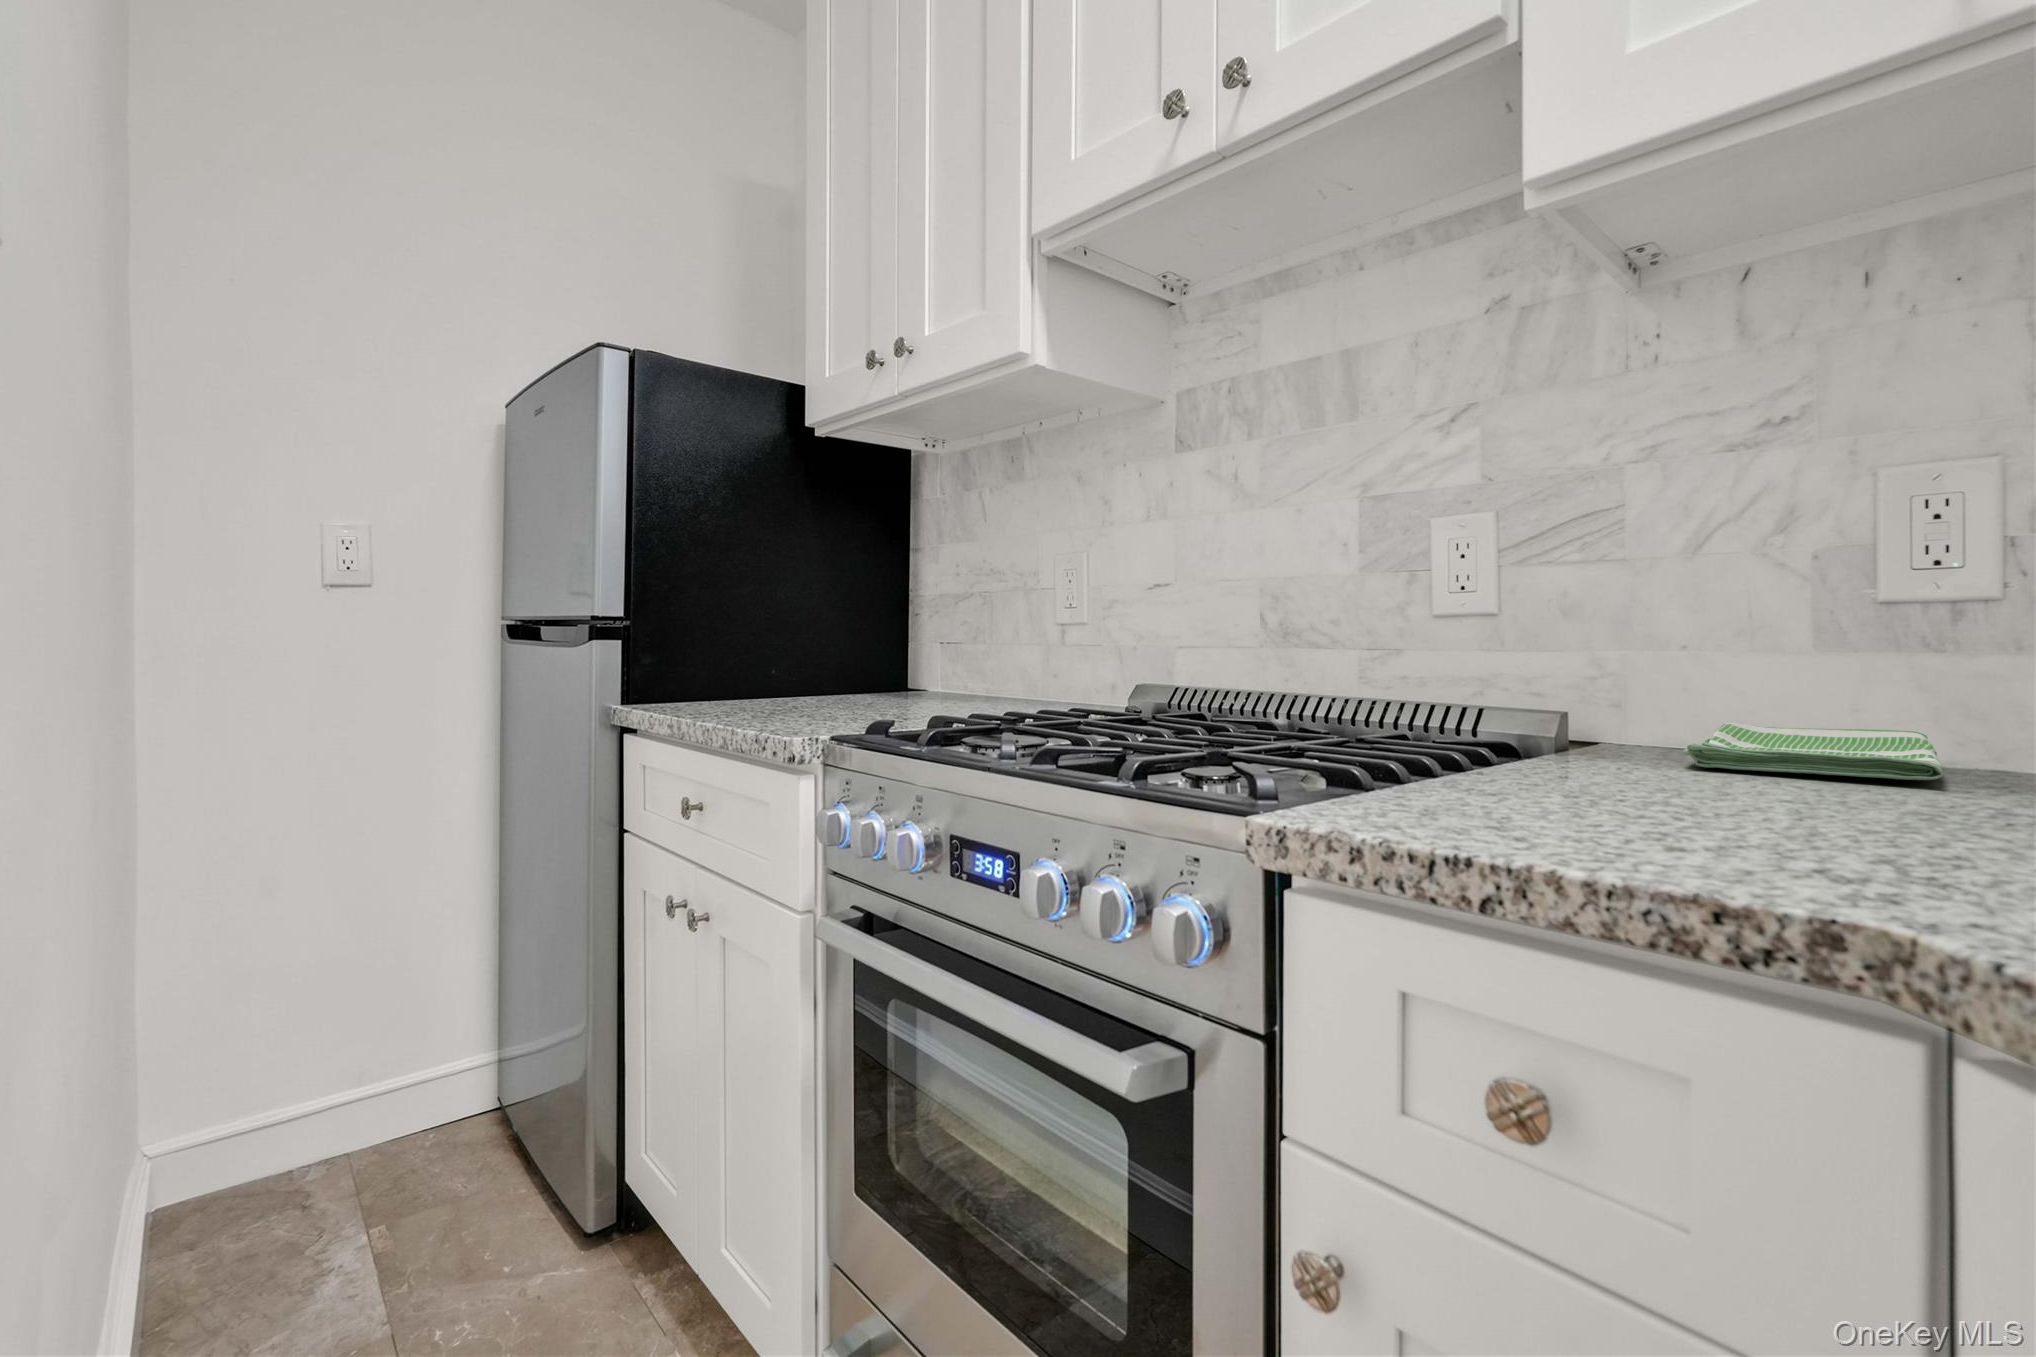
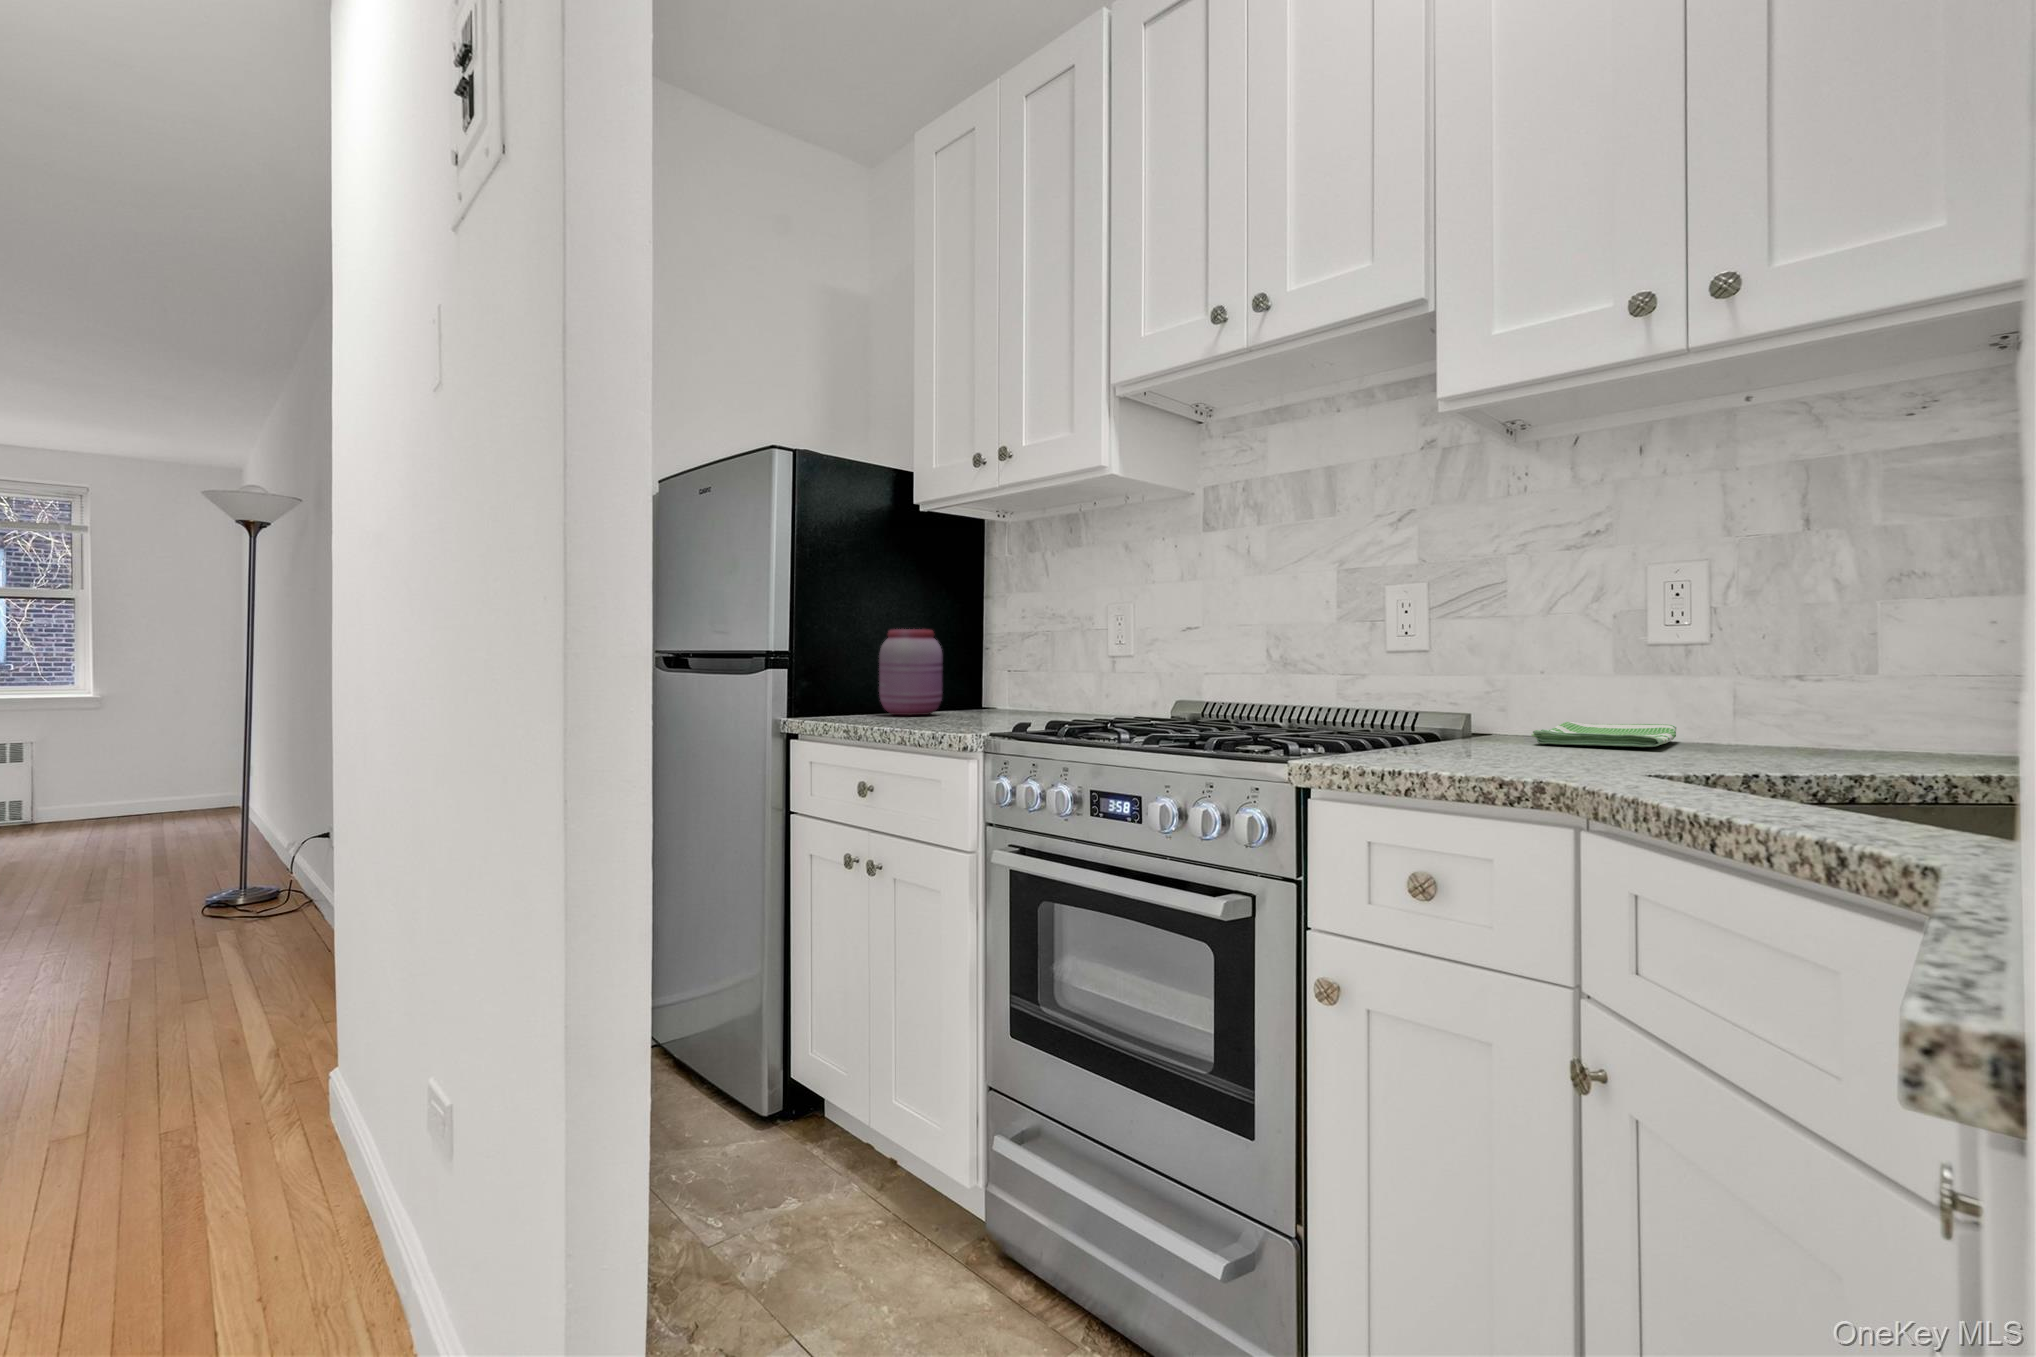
jar: none [745,588,830,702] -> present [879,629,942,715]

